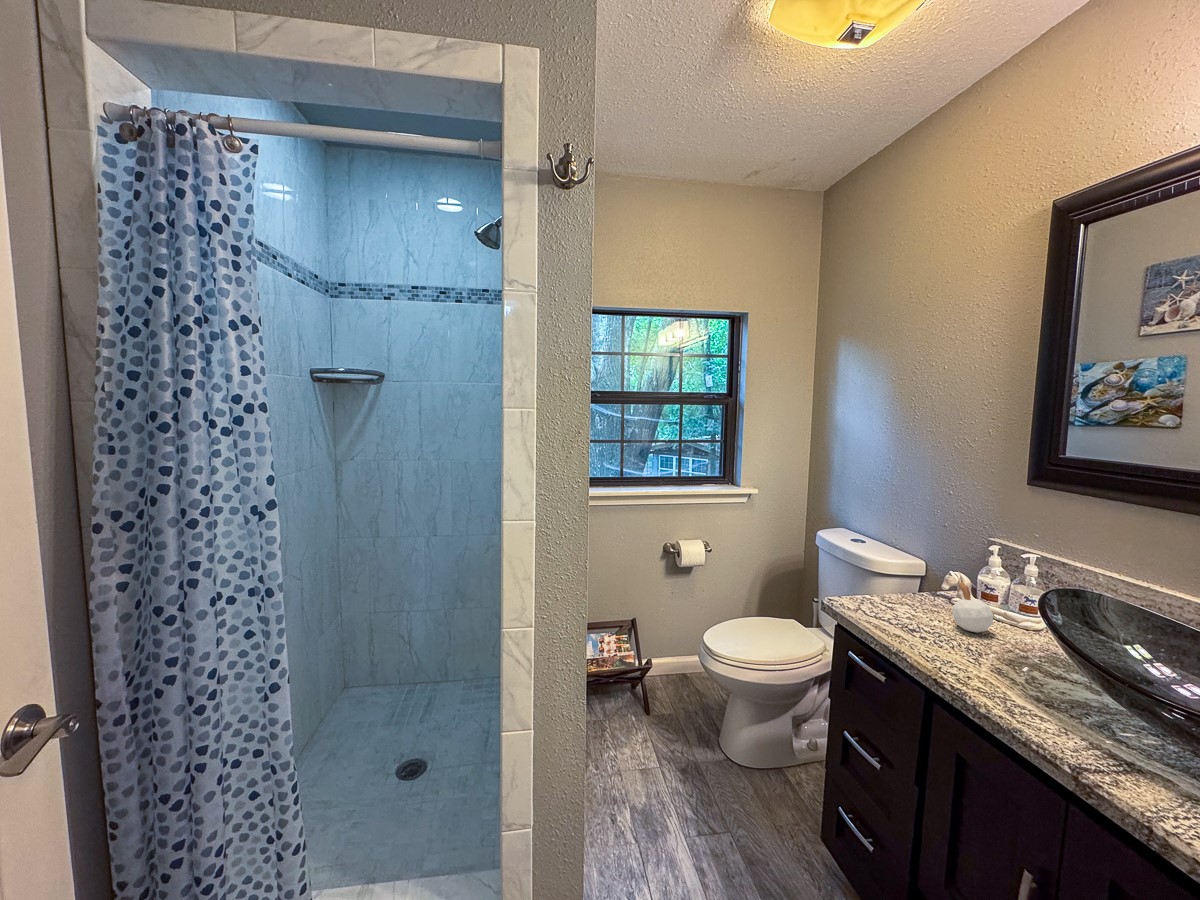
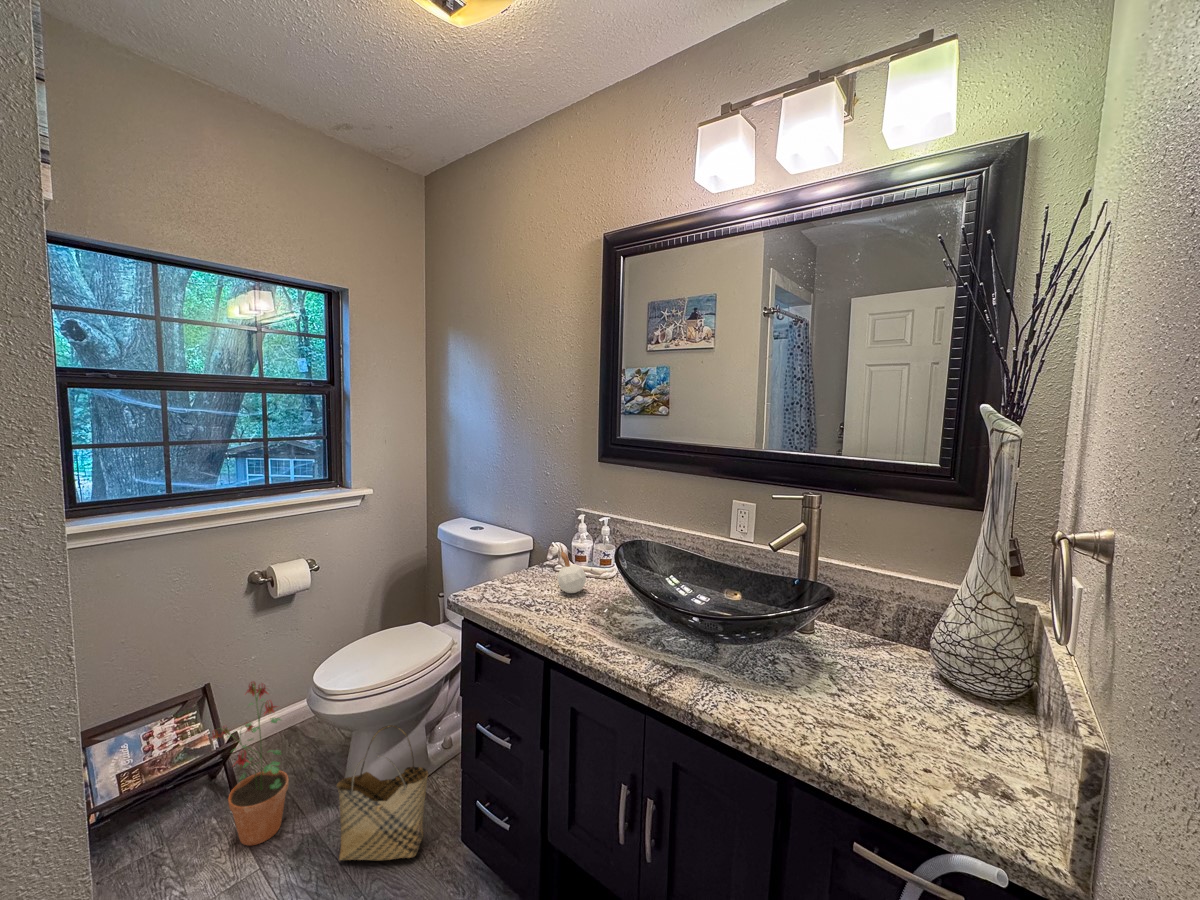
potted plant: none [633,626,681,752] -> present [212,682,288,846]
woven basket: none [713,701,793,829] -> present [337,725,428,860]

